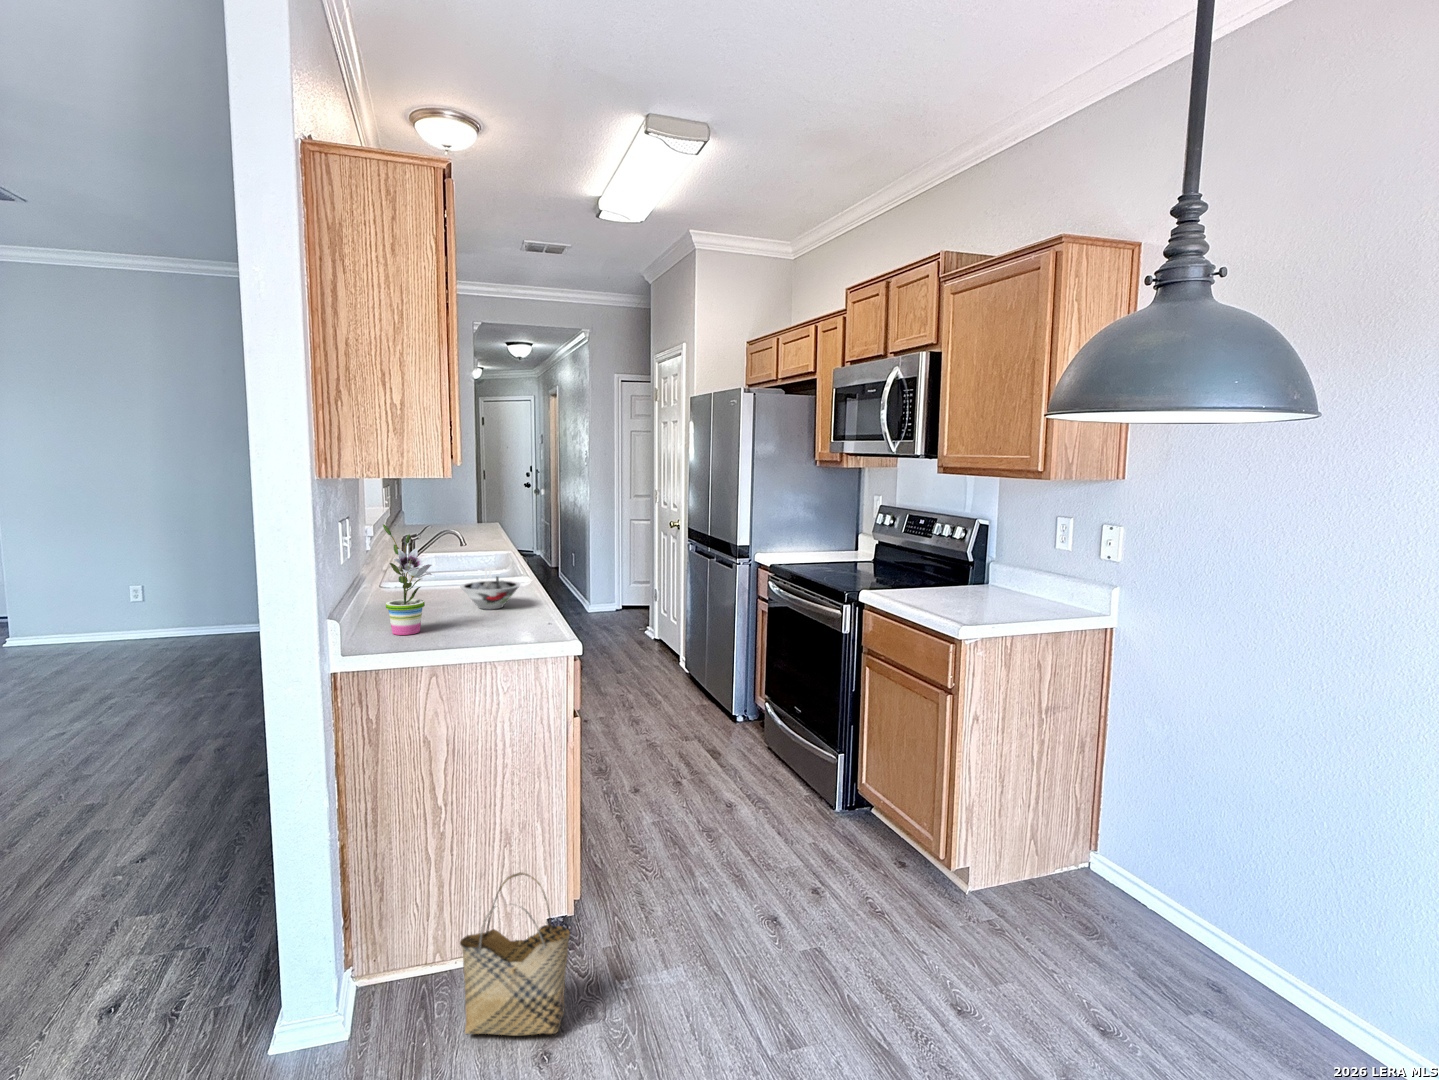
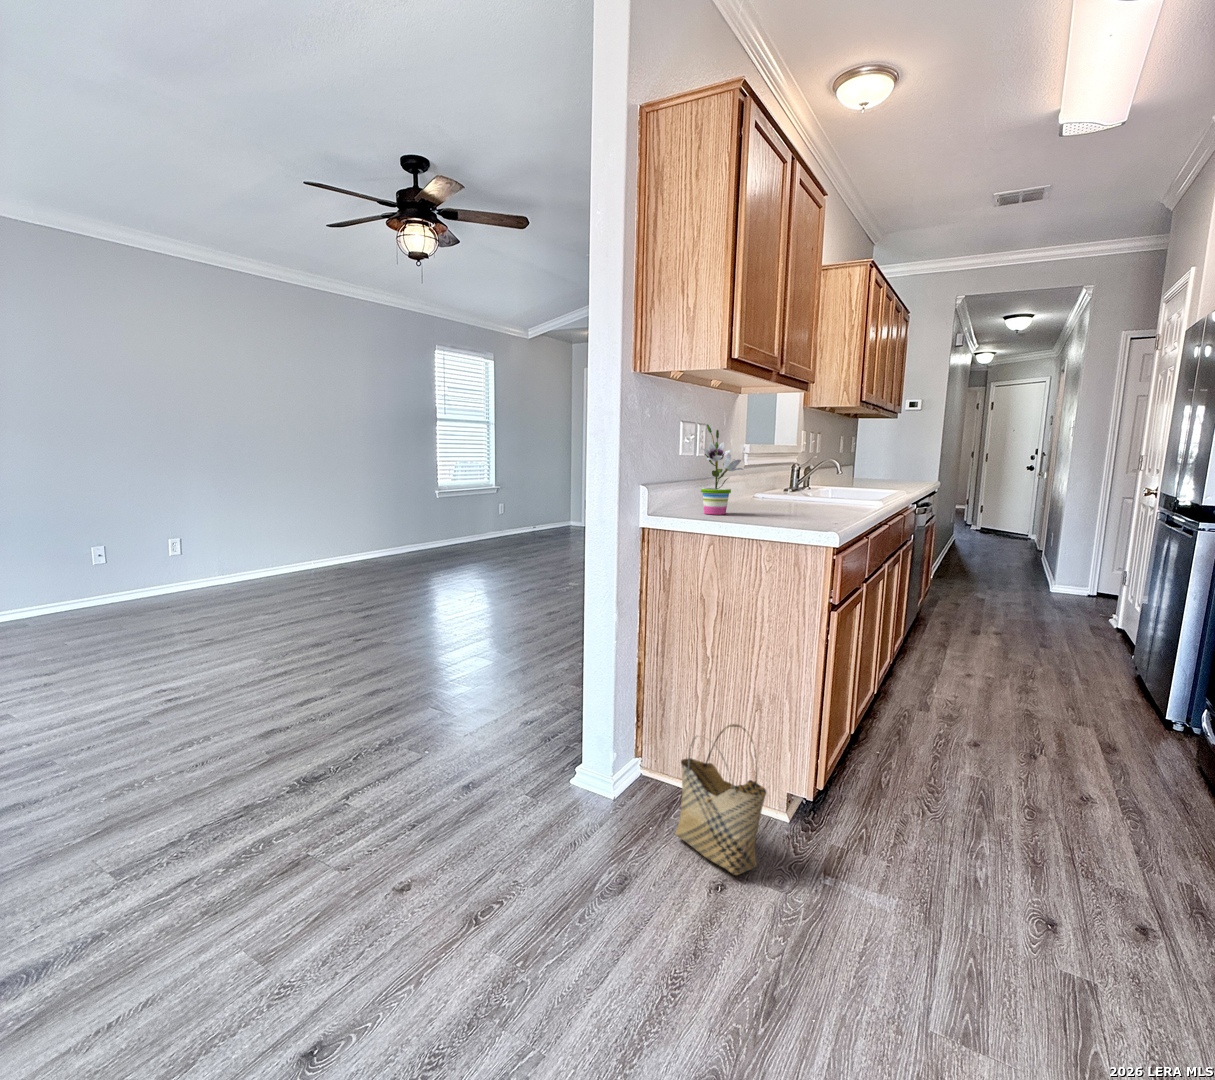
bowl: present [460,568,520,609] -> none [784,476,840,513]

